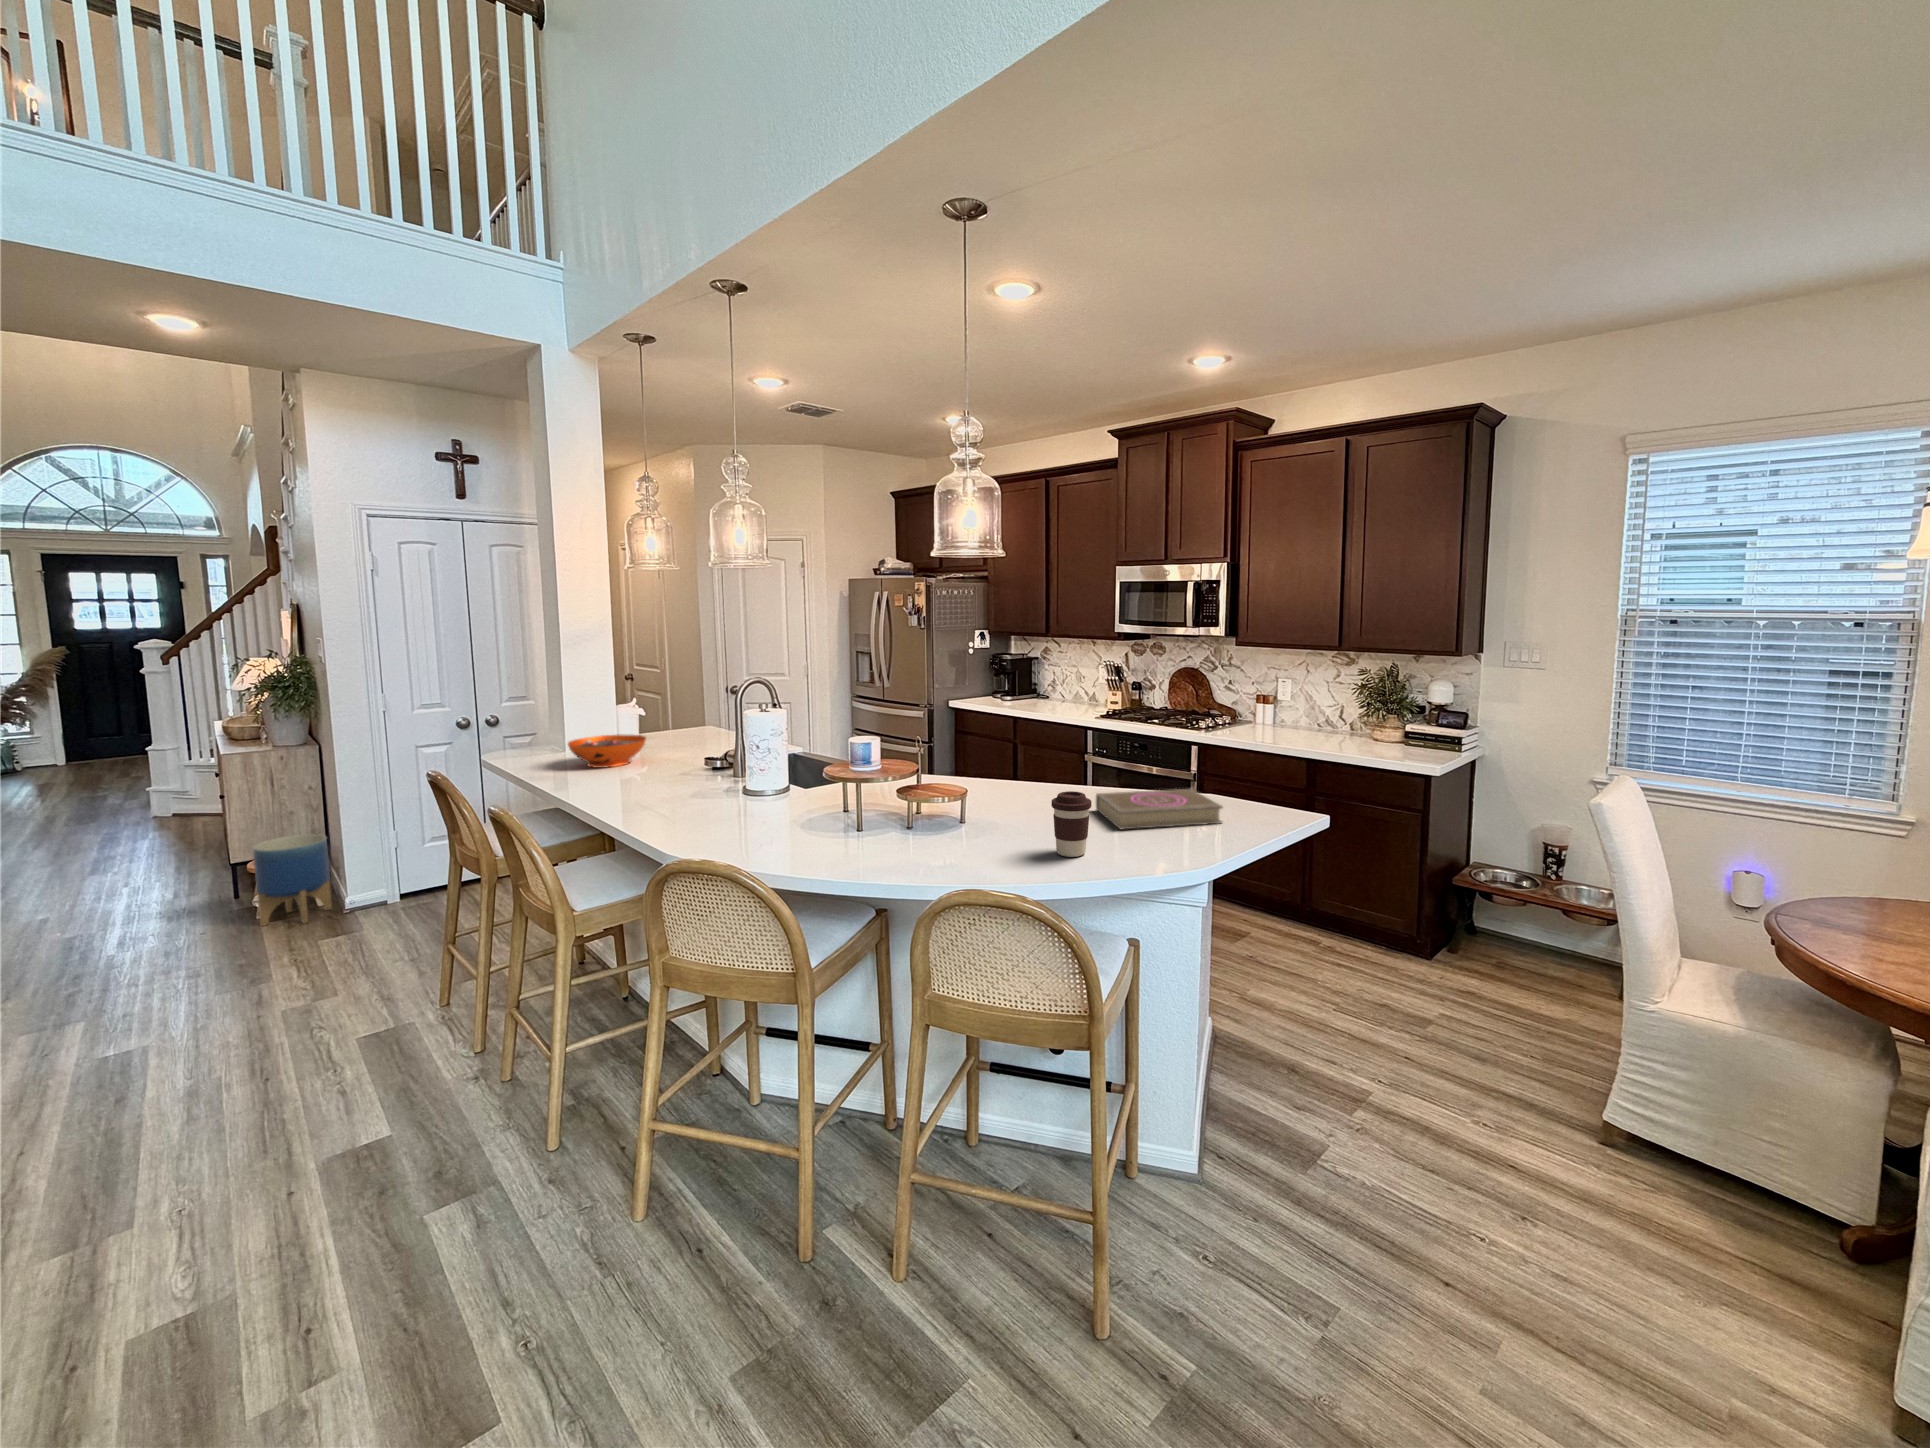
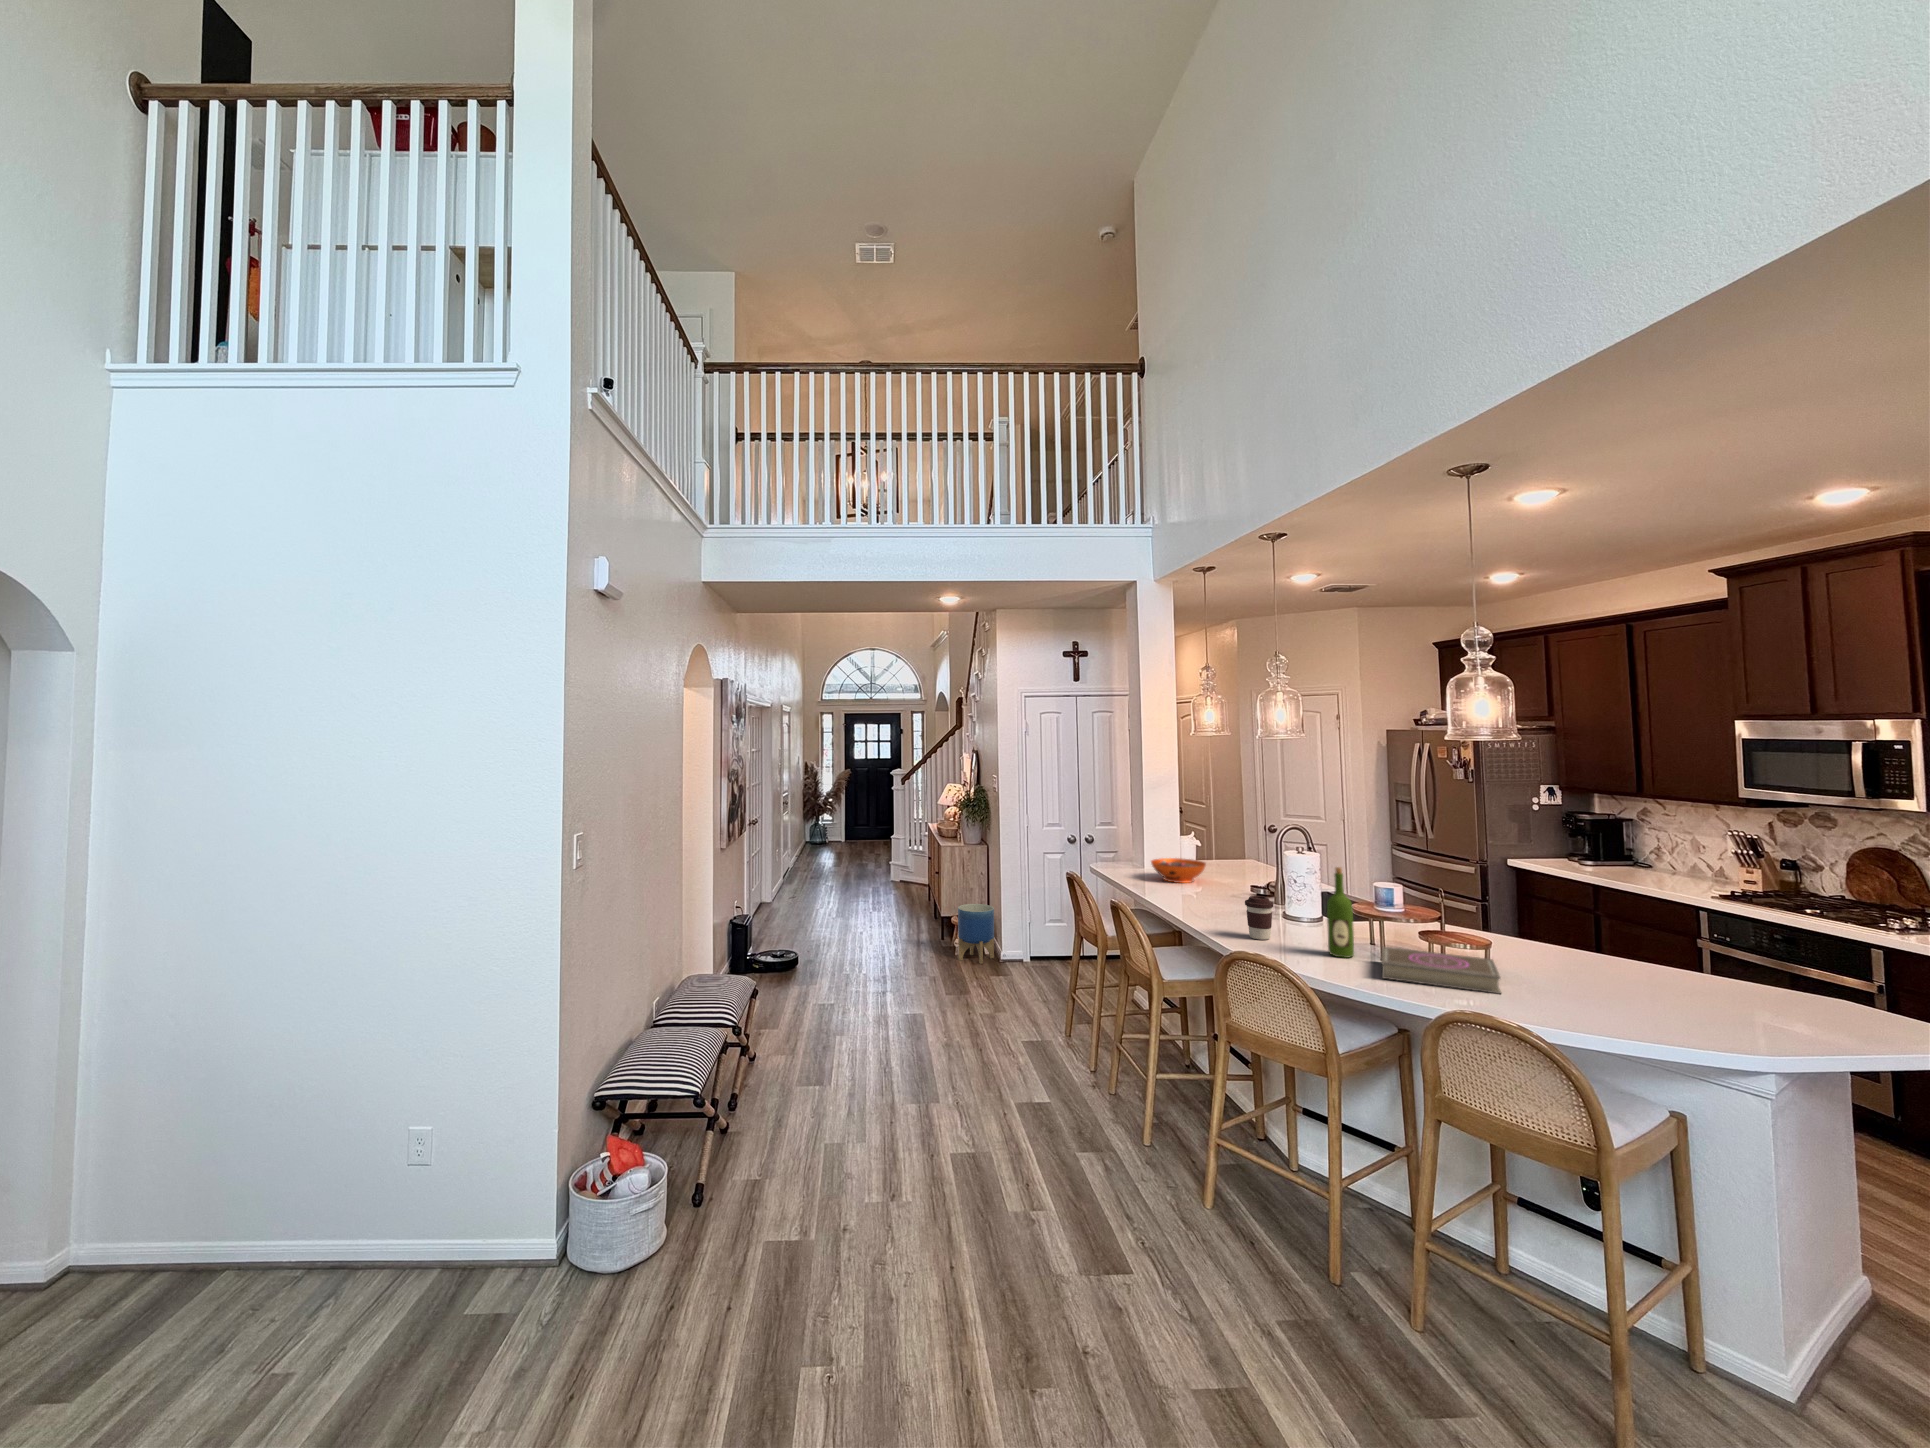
wine bottle: none [796,726,828,840] -> present [1327,867,1354,958]
book: present [1096,789,1223,829] -> present [1381,947,1501,994]
coffee cup: present [1051,791,1091,857] -> present [1245,896,1273,940]

